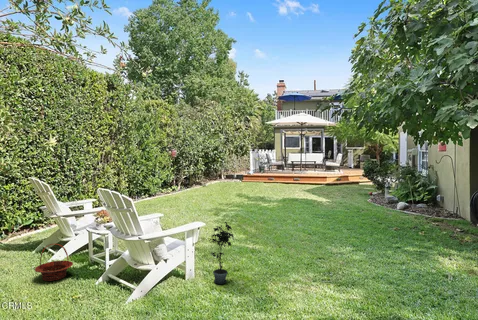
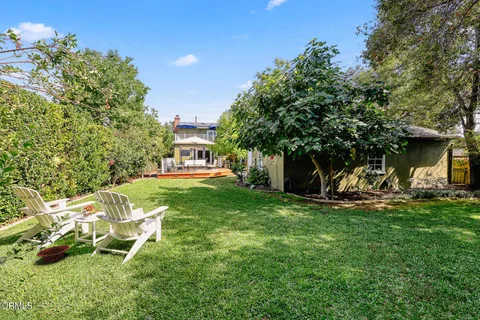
potted plant: present [209,222,234,284] -> none [173,205,190,240]

